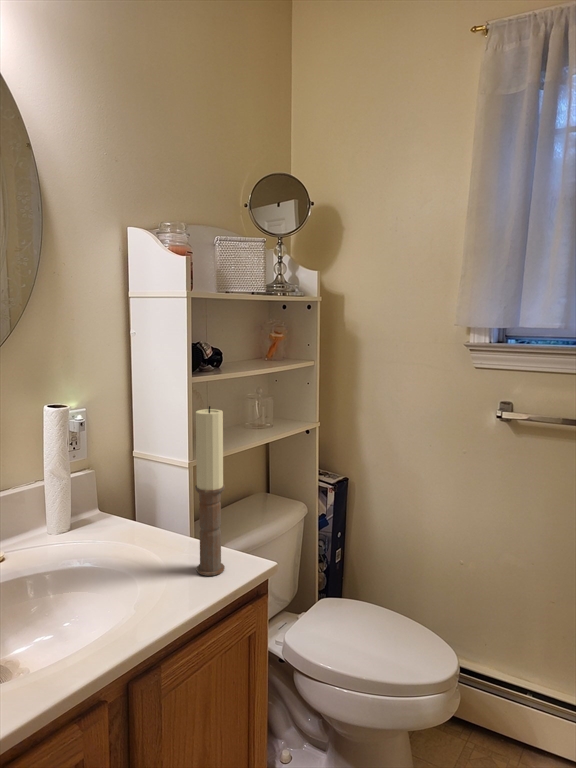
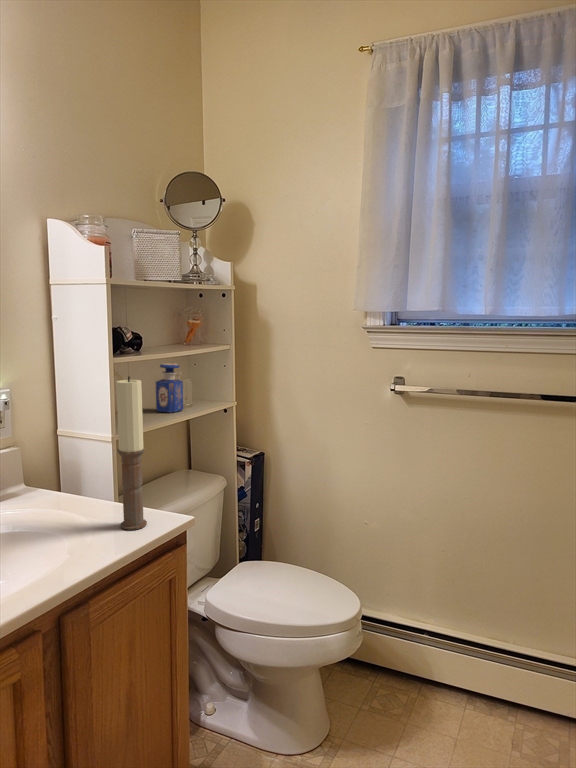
perfume bottle: none [235,380,264,433] -> present [155,363,183,412]

